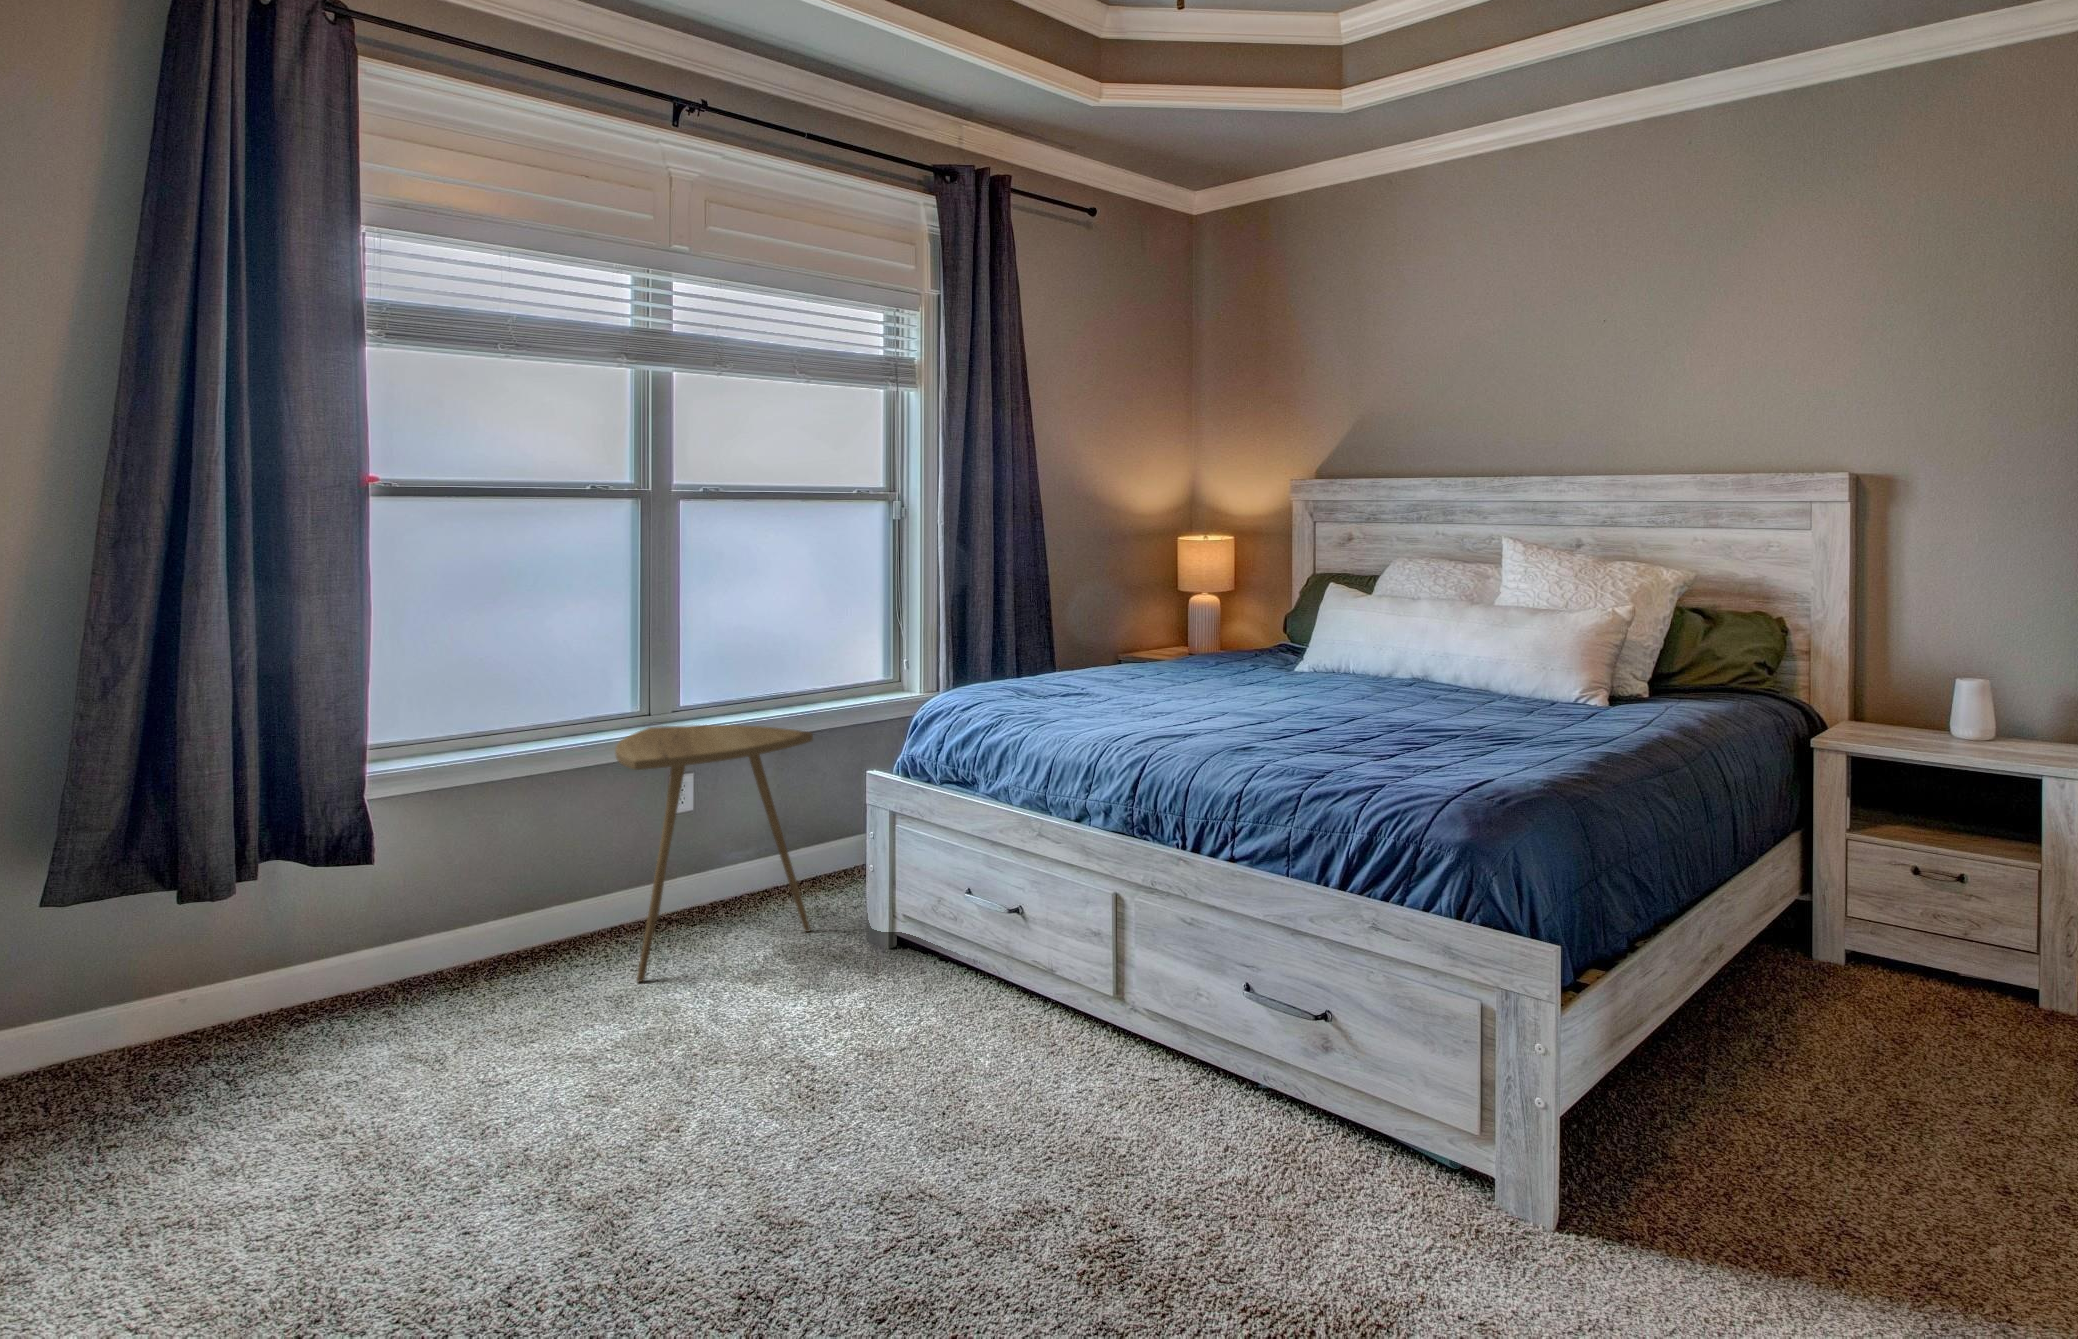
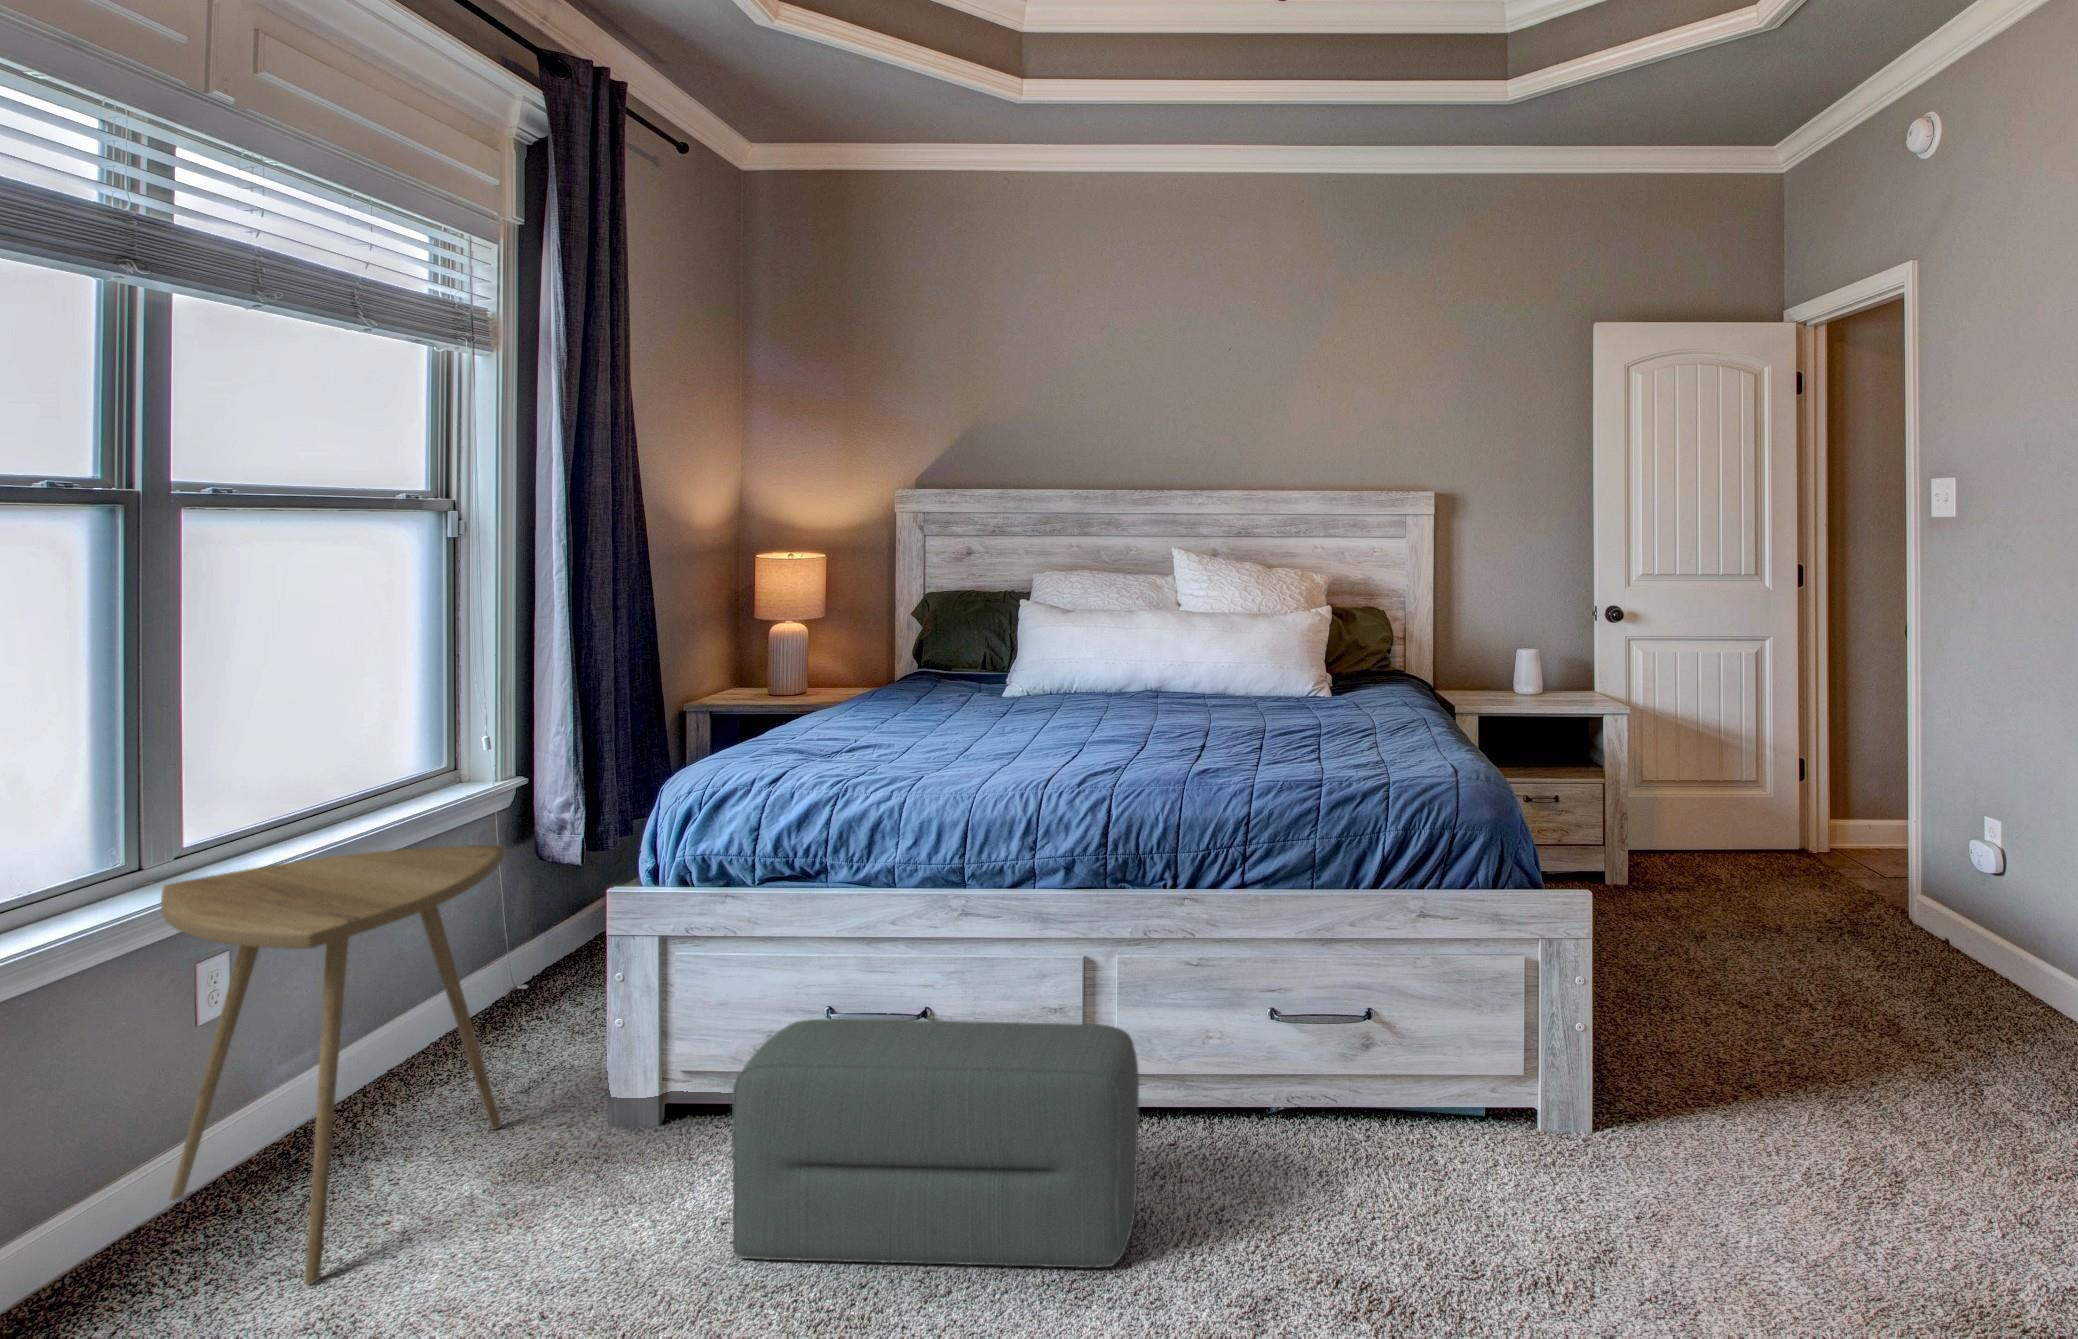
pouf: none [798,889,1047,1149] -> present [732,1019,1139,1267]

